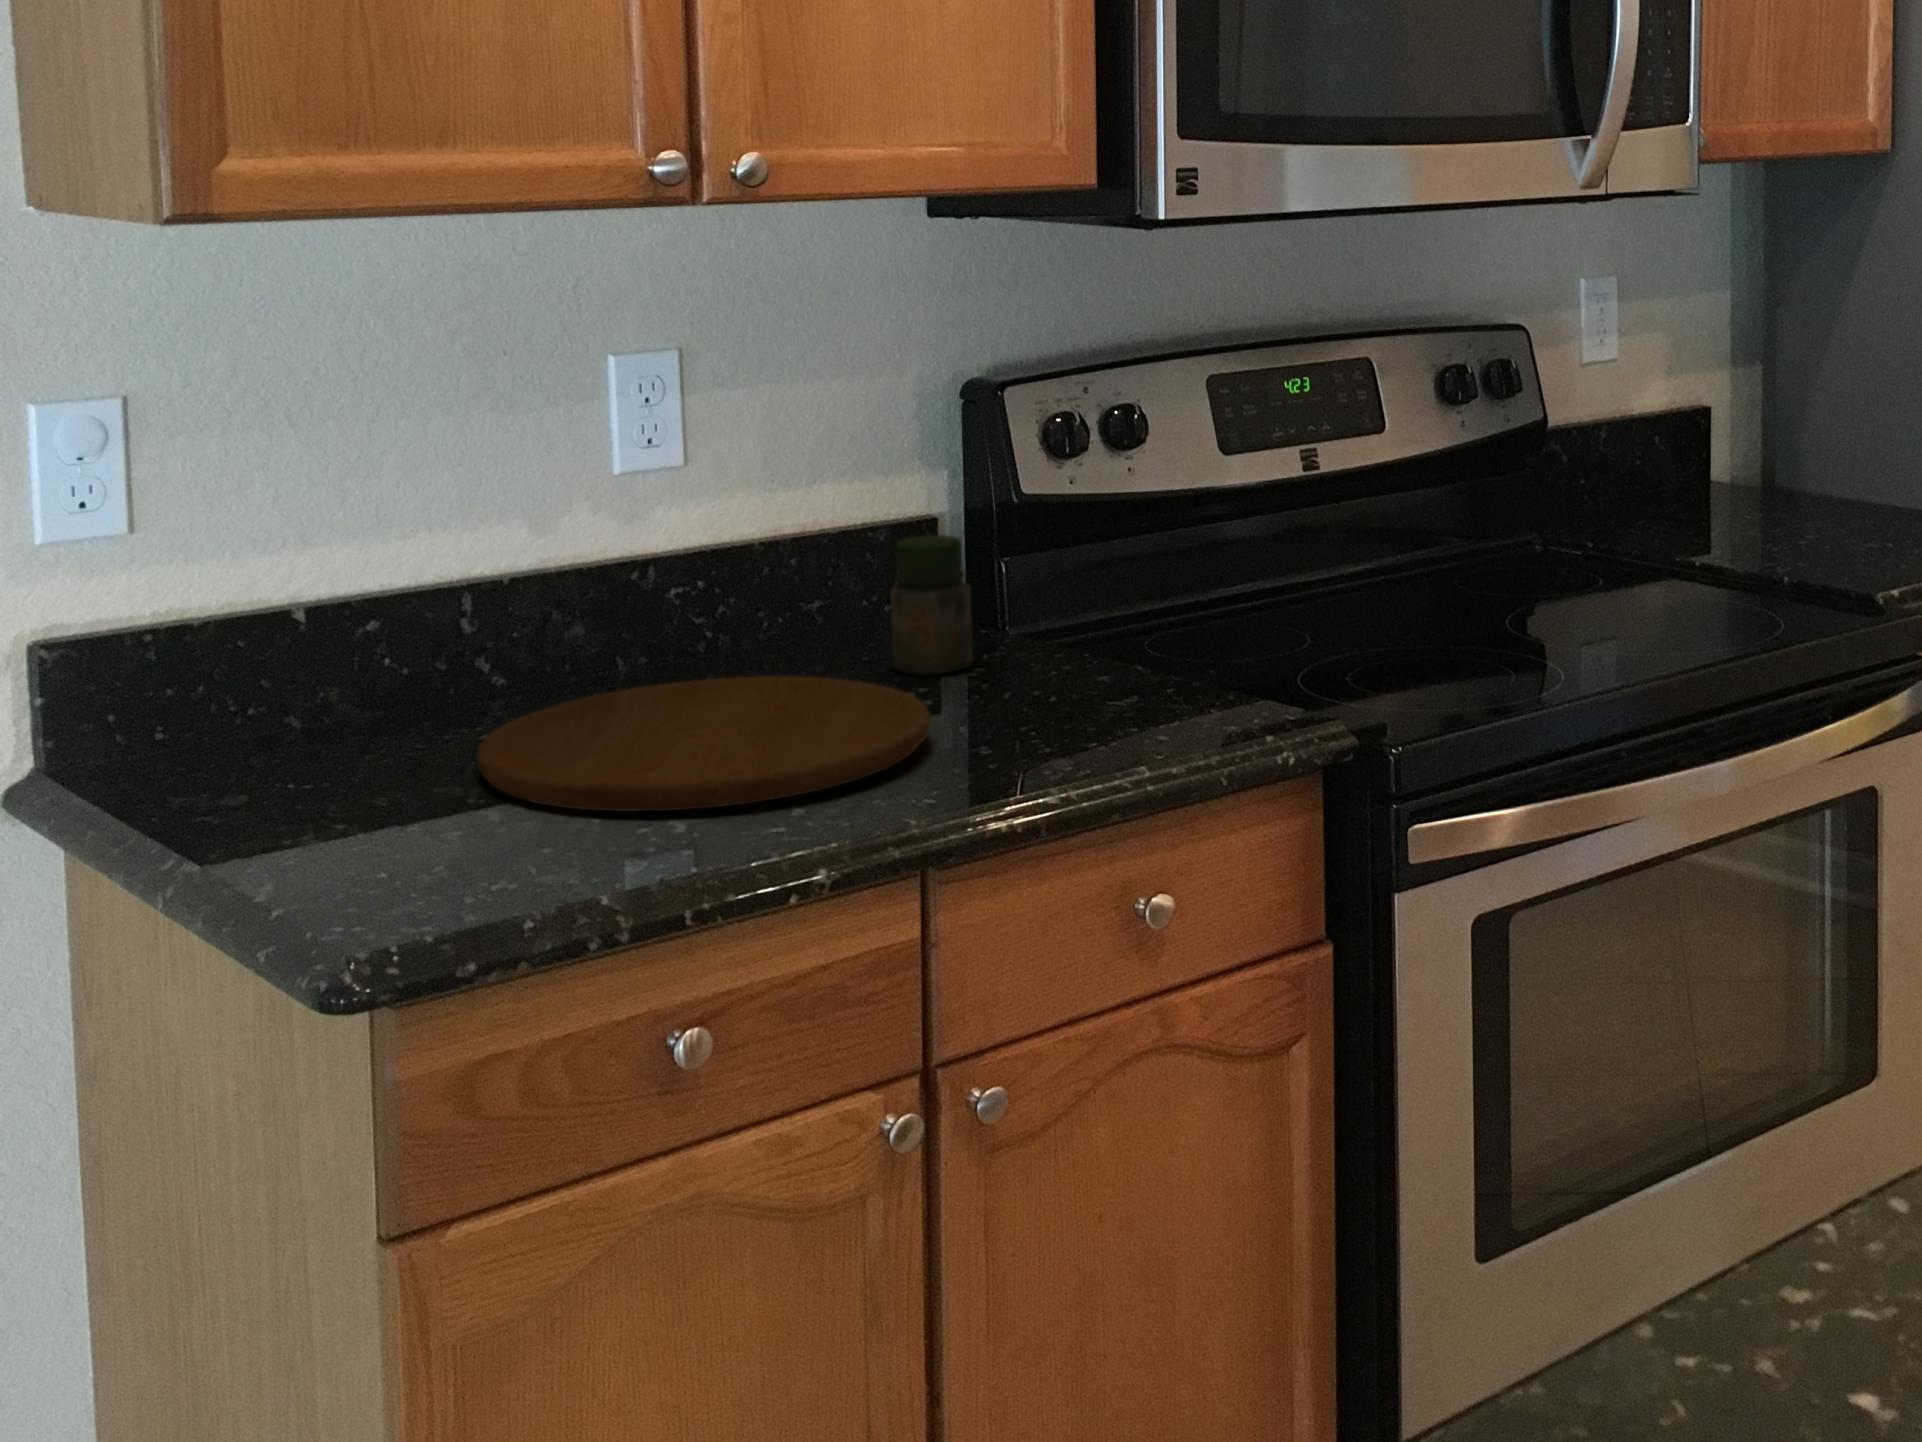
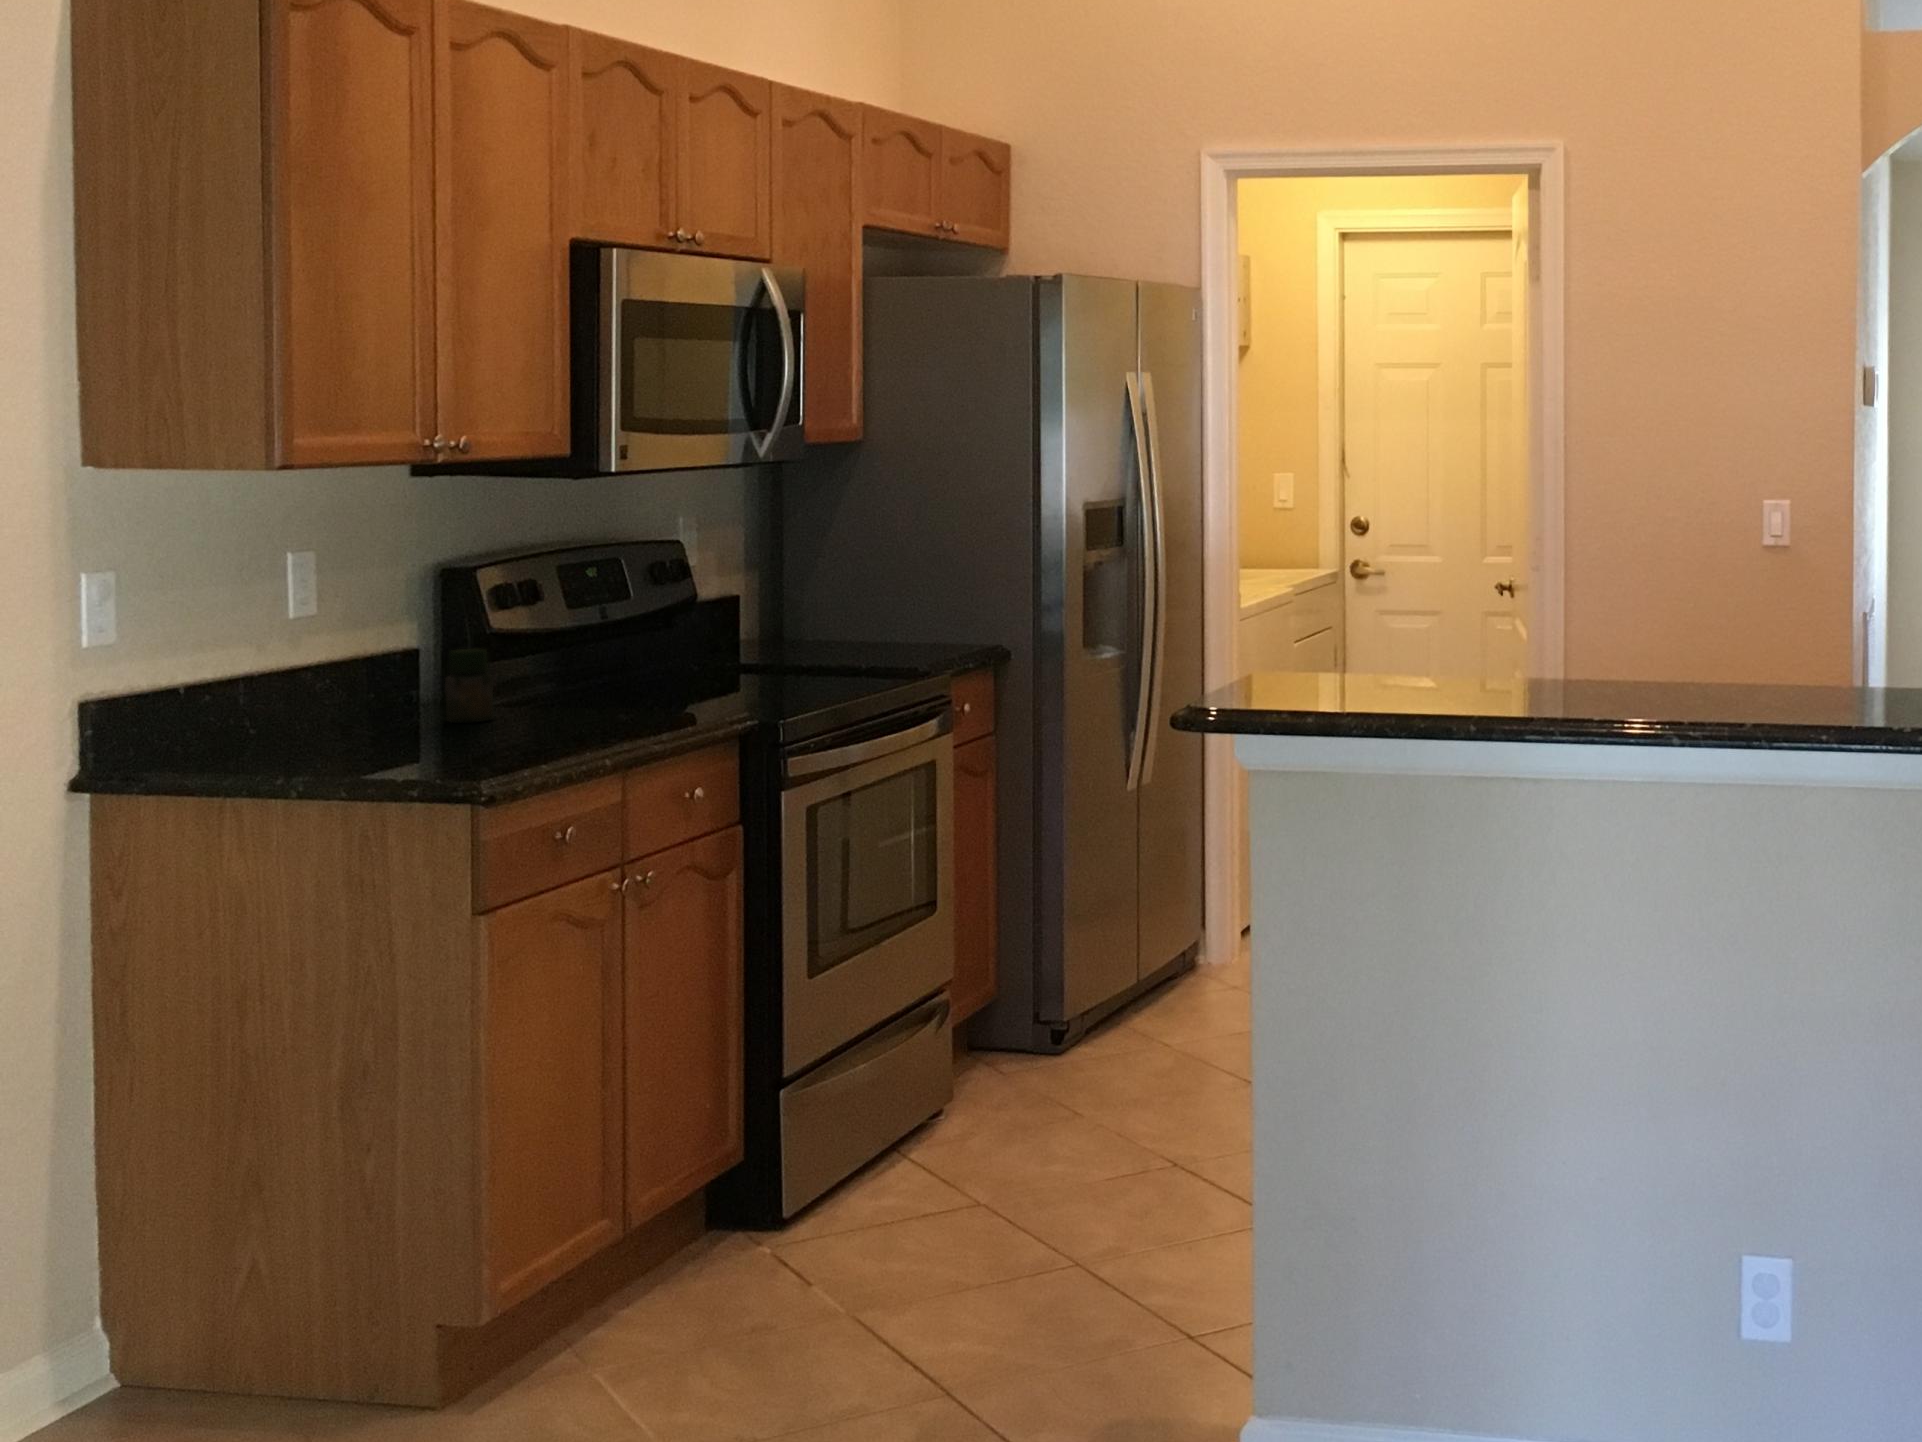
cutting board: present [477,676,930,811] -> none [317,716,563,762]

